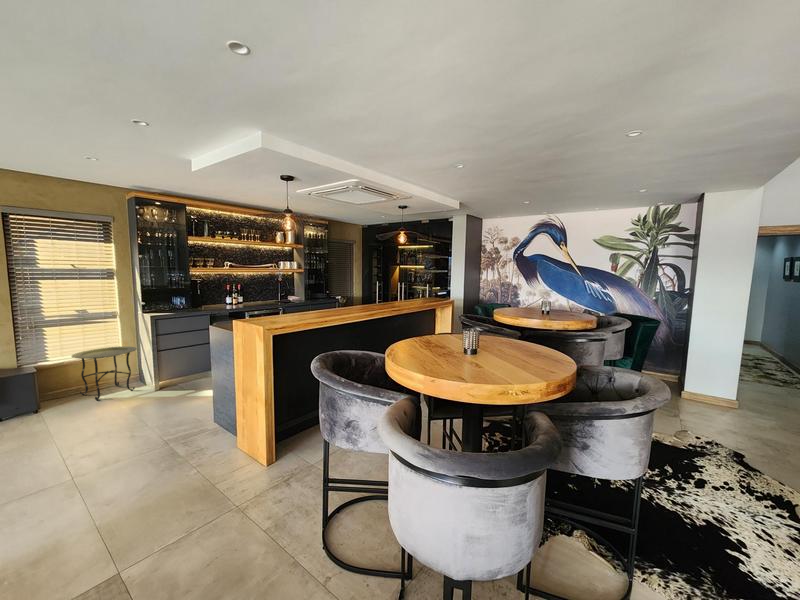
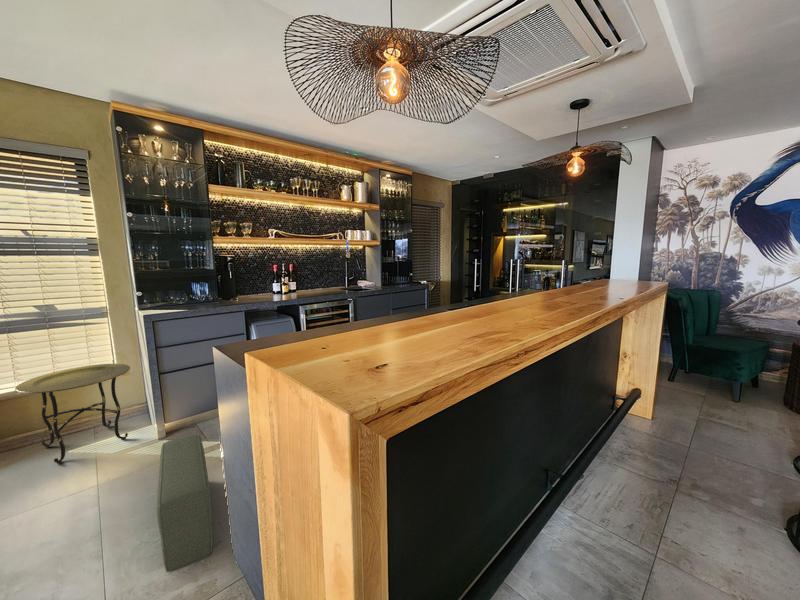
pouf: none [169,376,201,425] -> present [157,434,213,572]

